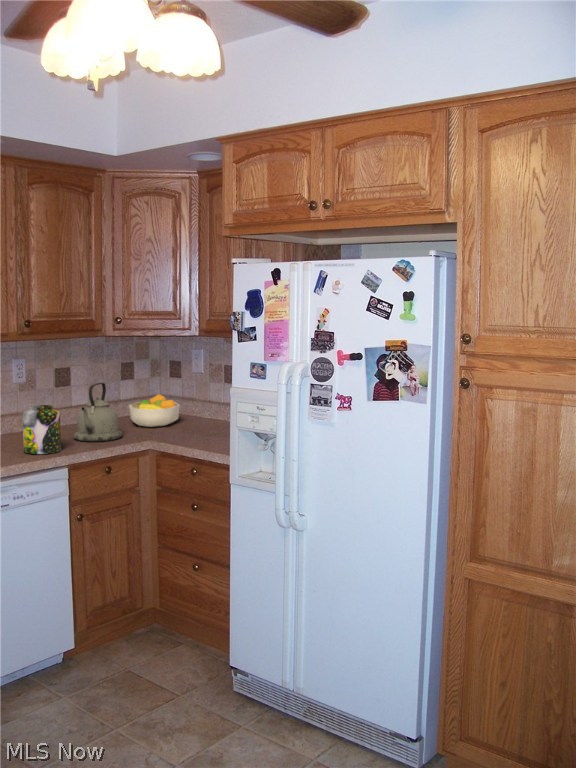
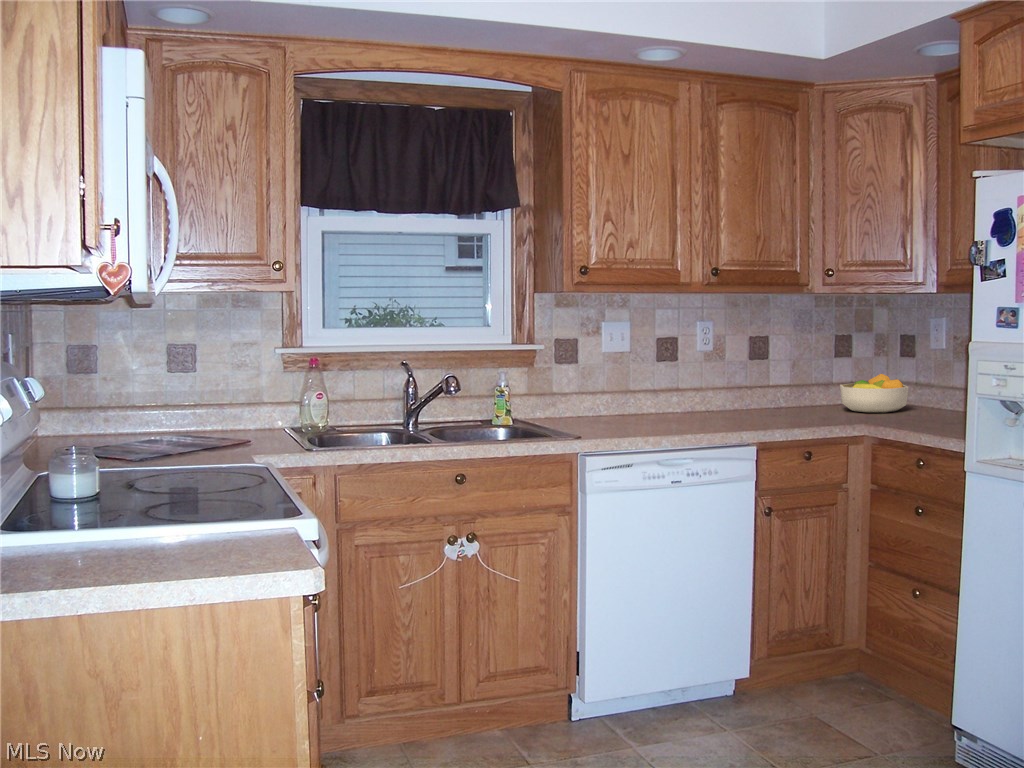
kettle: present [74,383,123,441] -> none [767,350,828,420]
jar: present [23,405,61,454] -> none [707,370,750,426]

